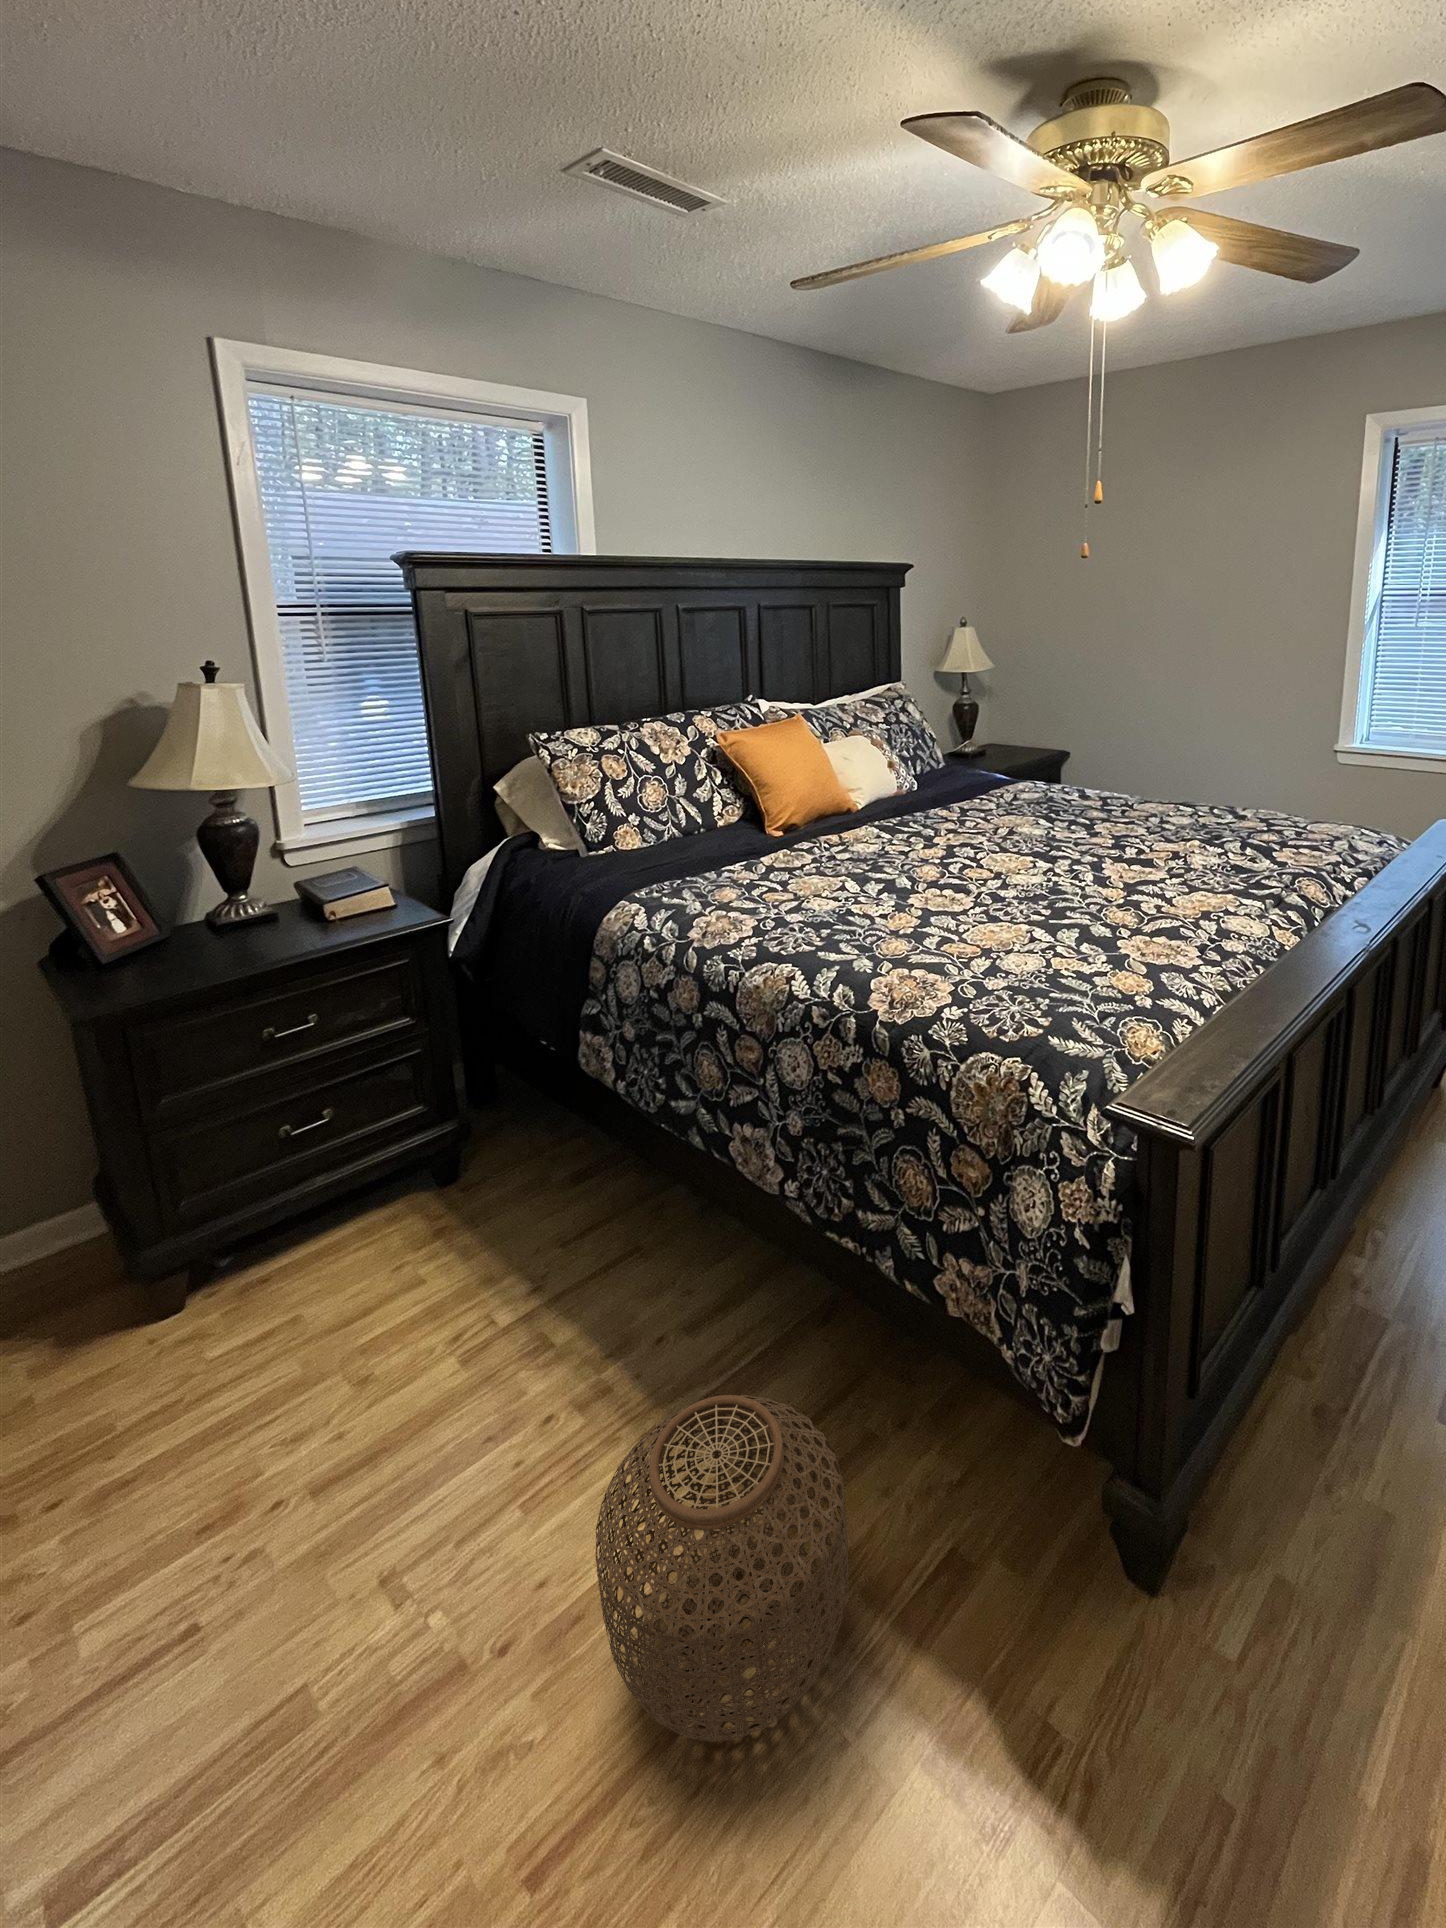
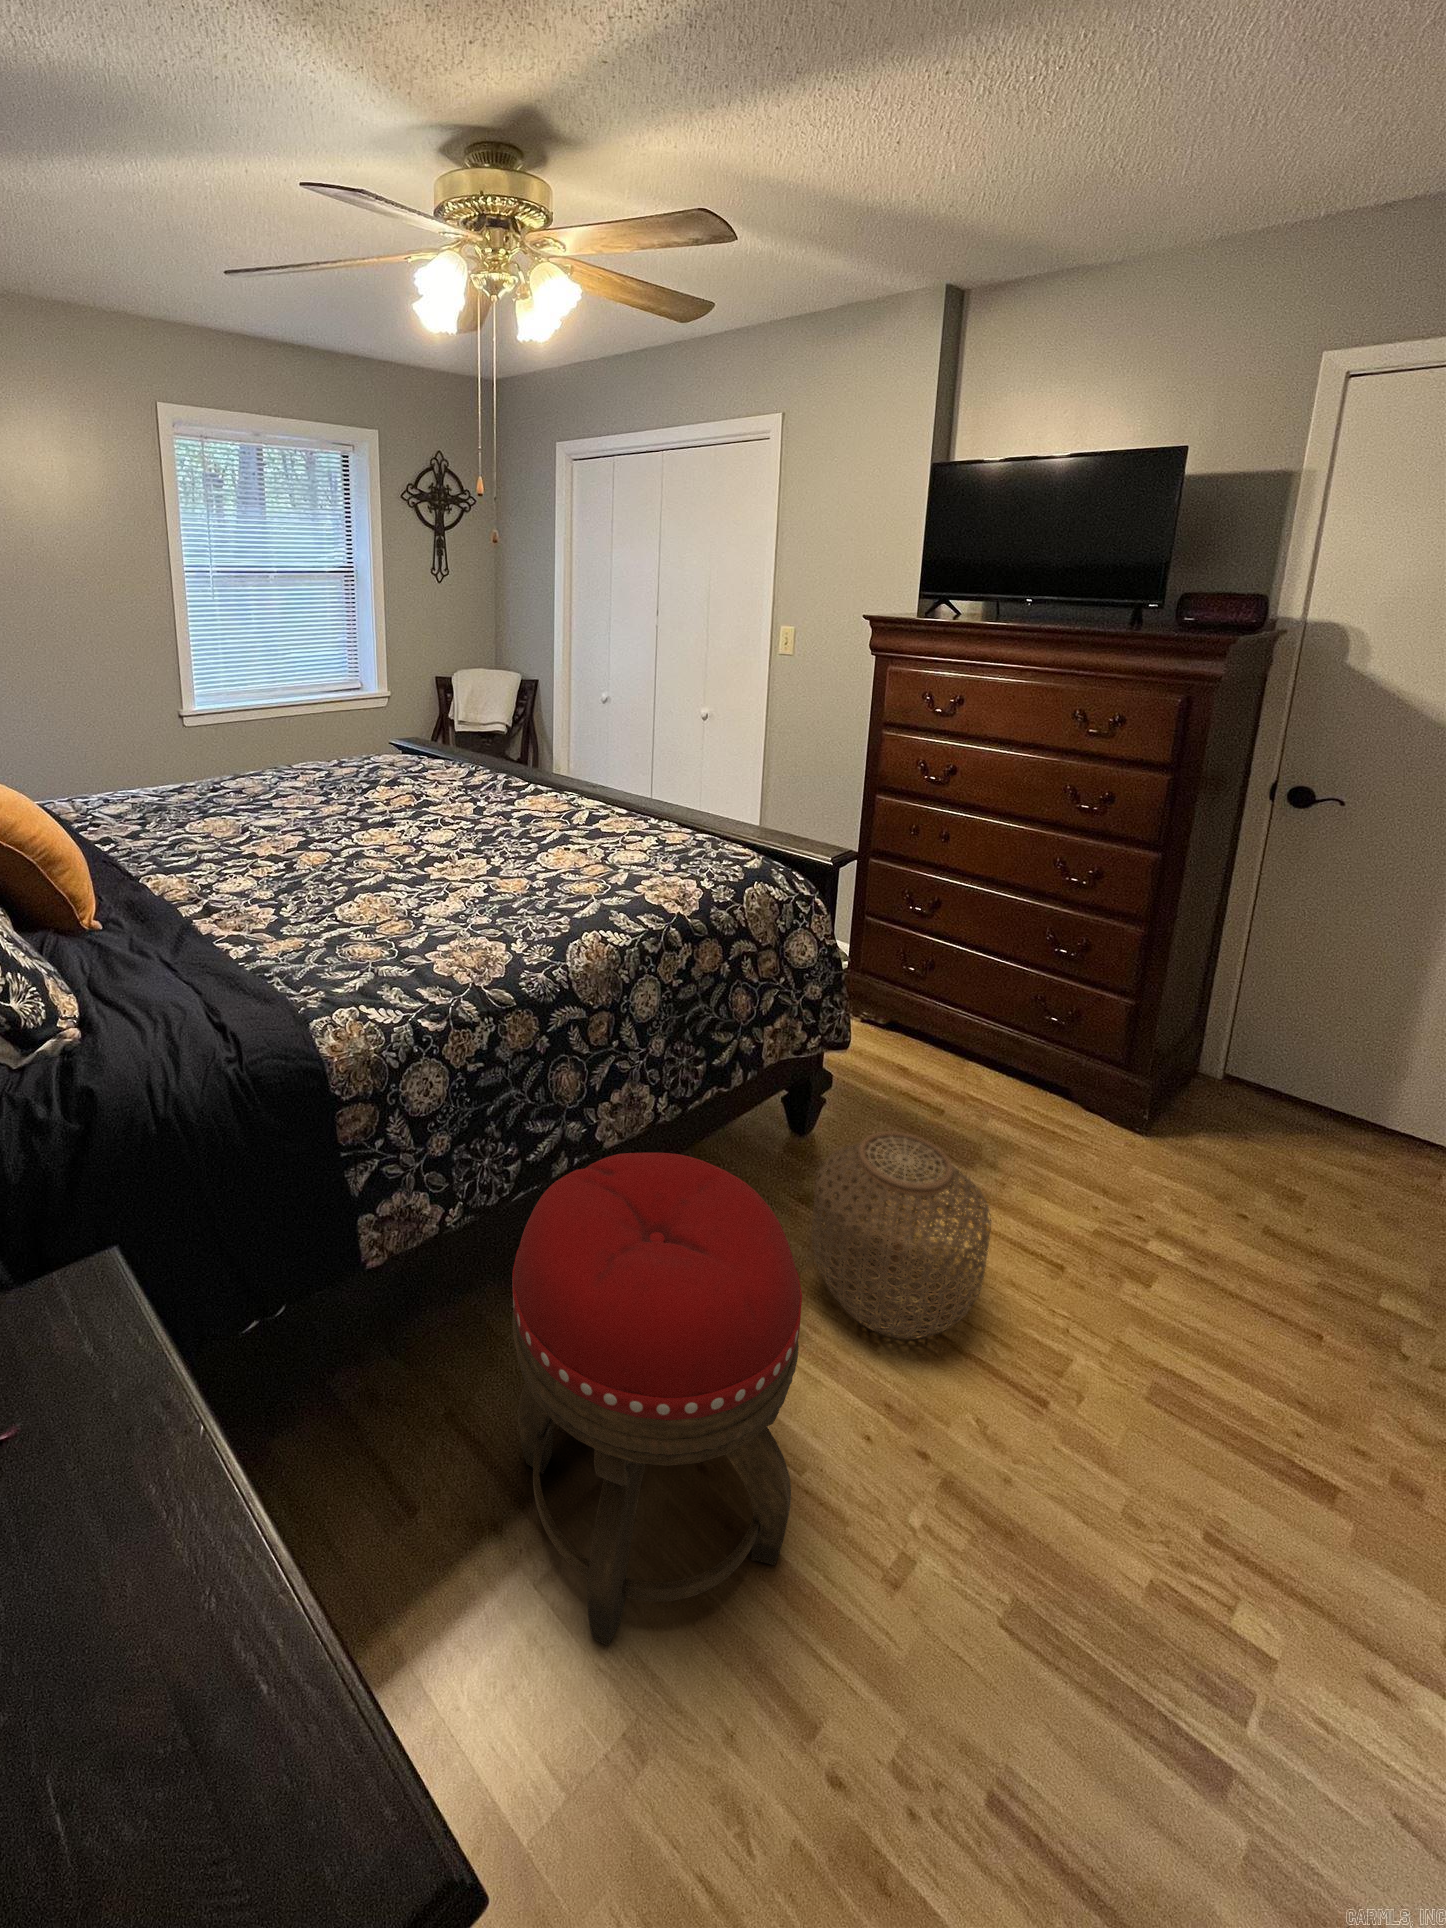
footstool: none [361,1081,628,1479] -> present [512,1153,802,1645]

